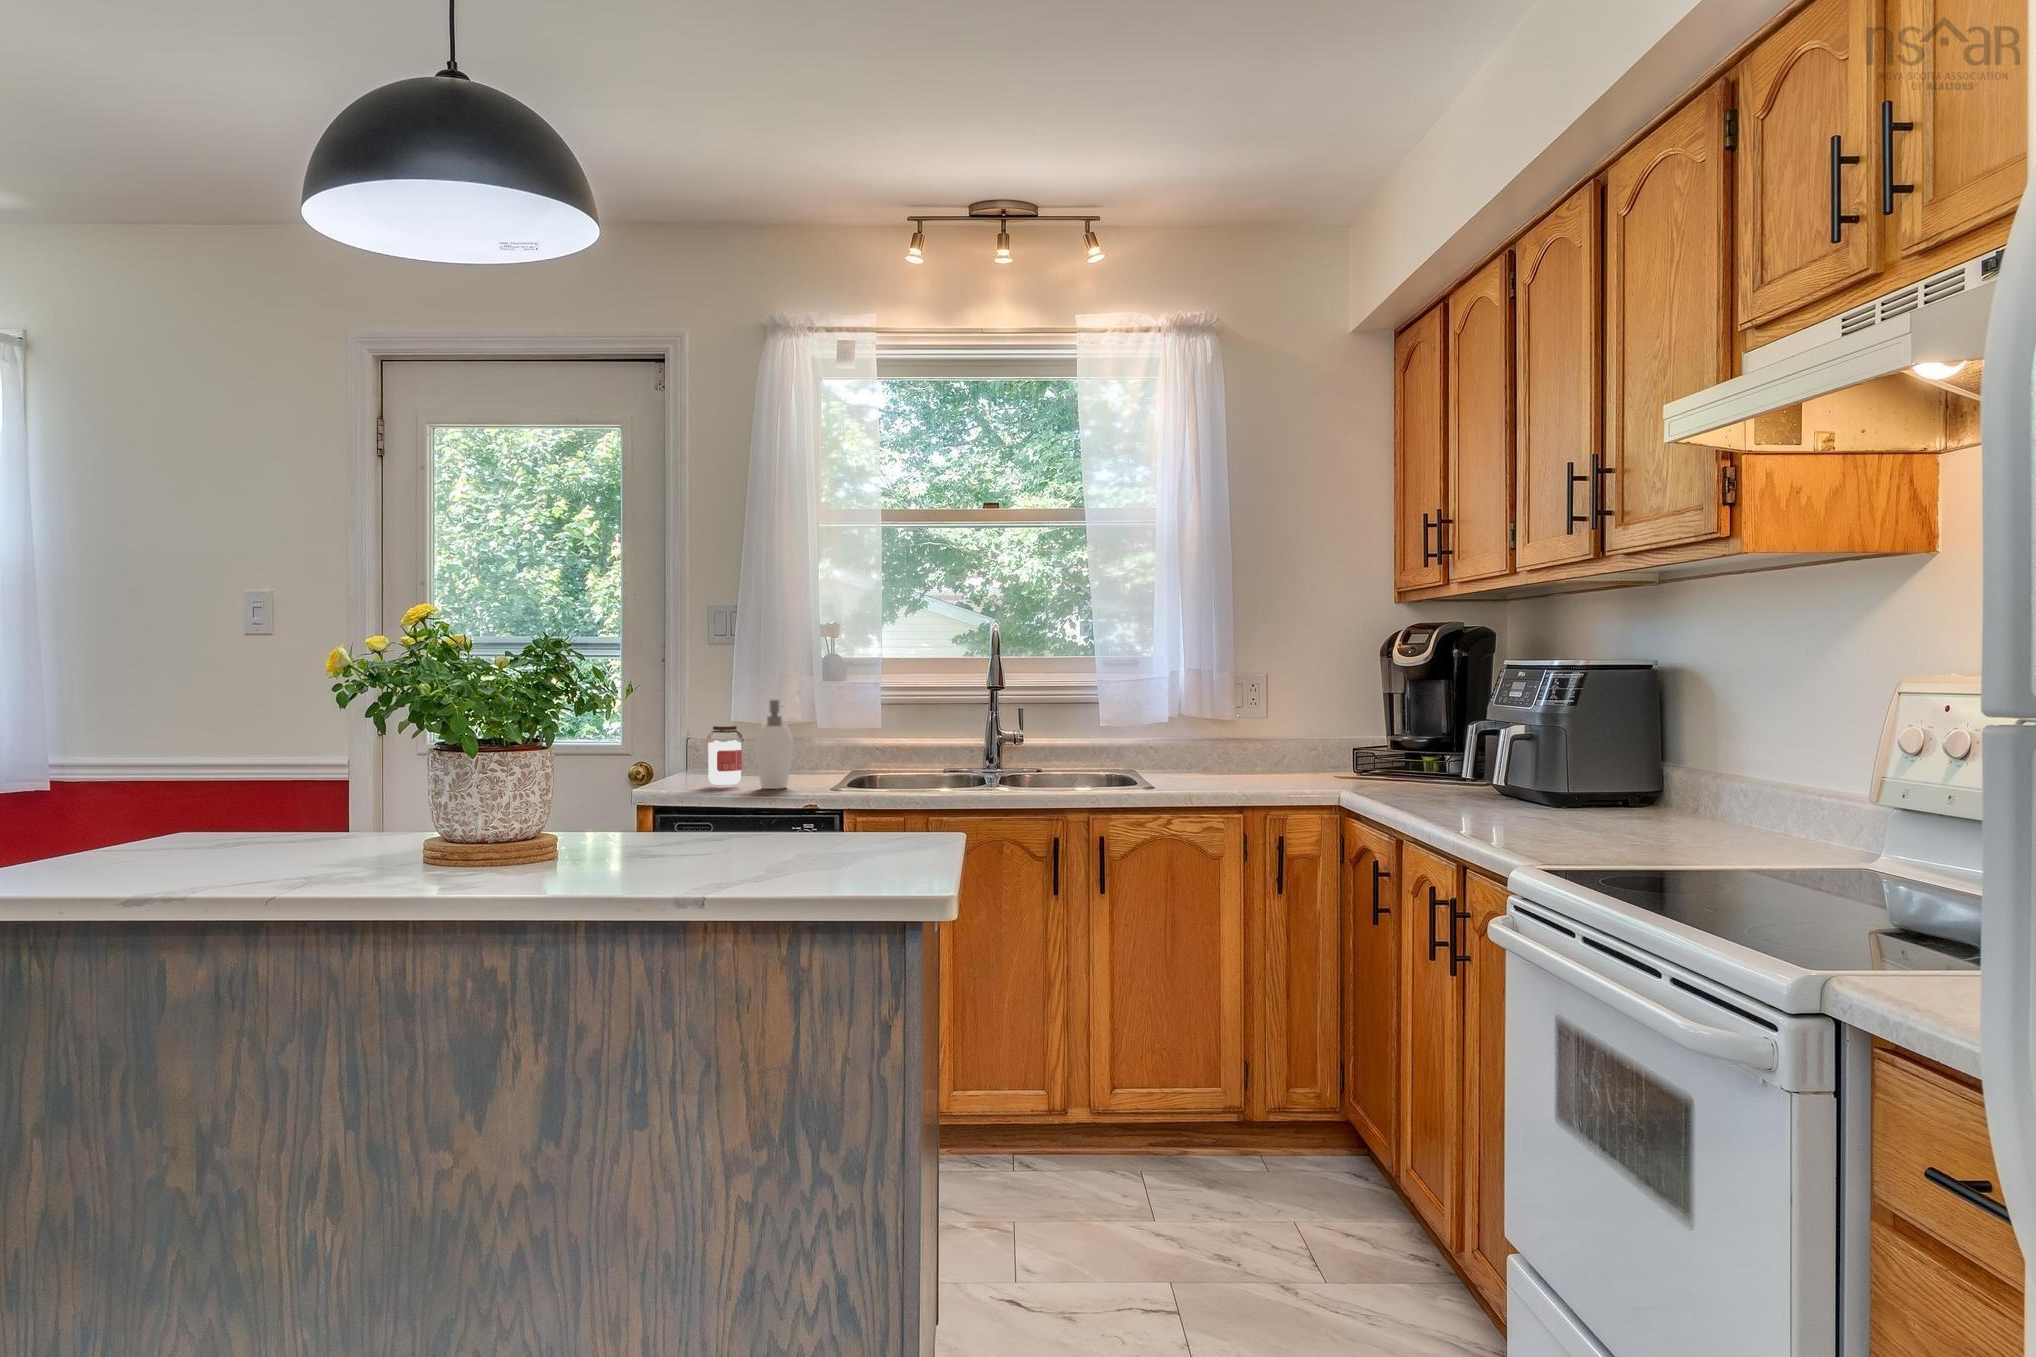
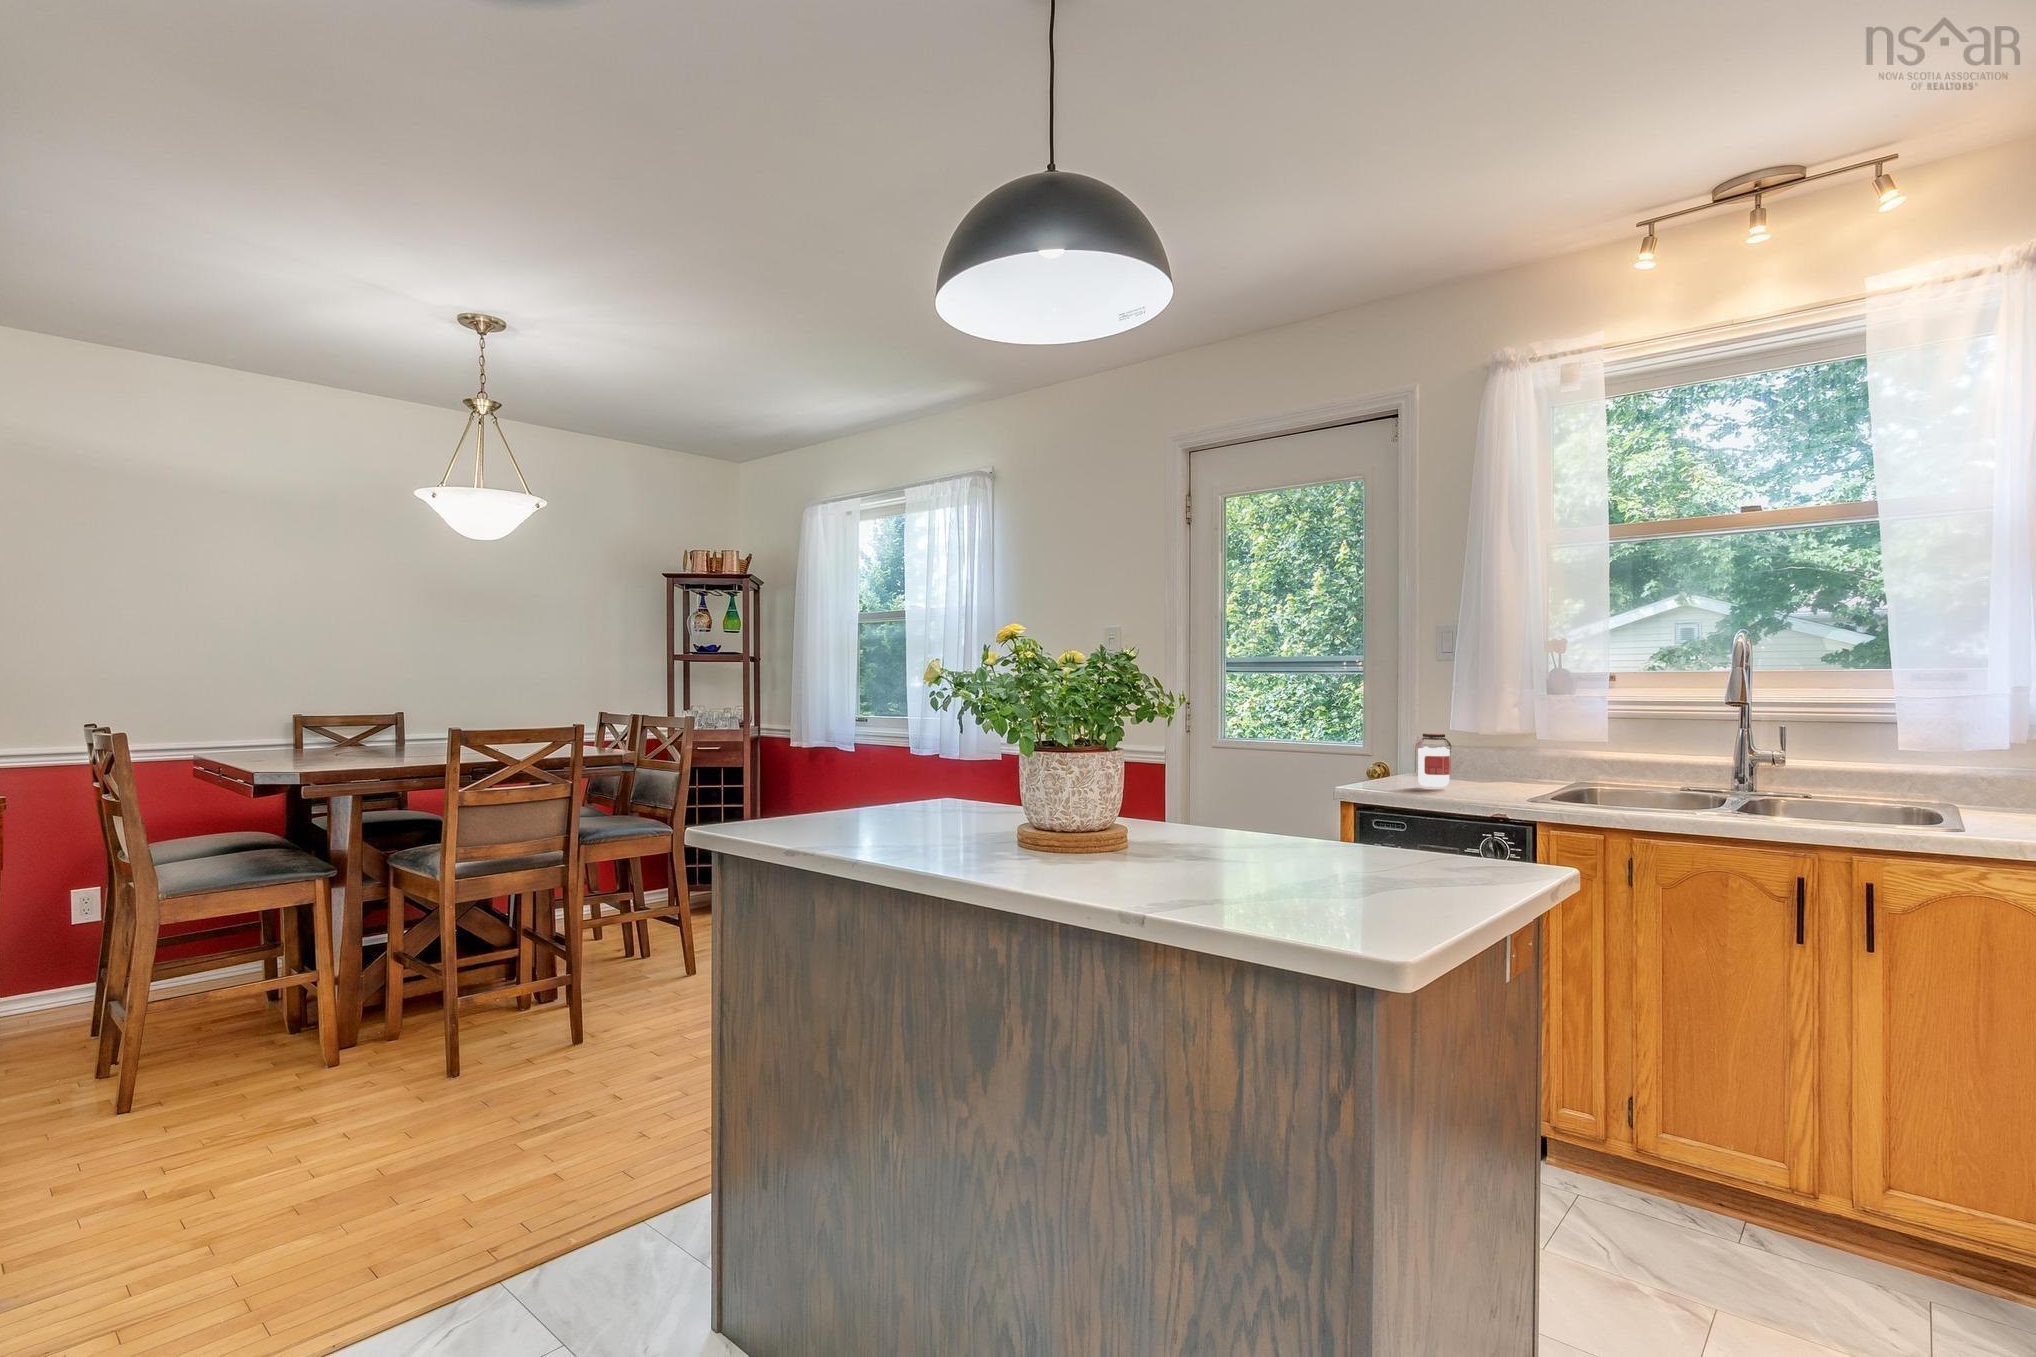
soap dispenser: present [755,700,794,789] -> none [1457,711,1497,794]

